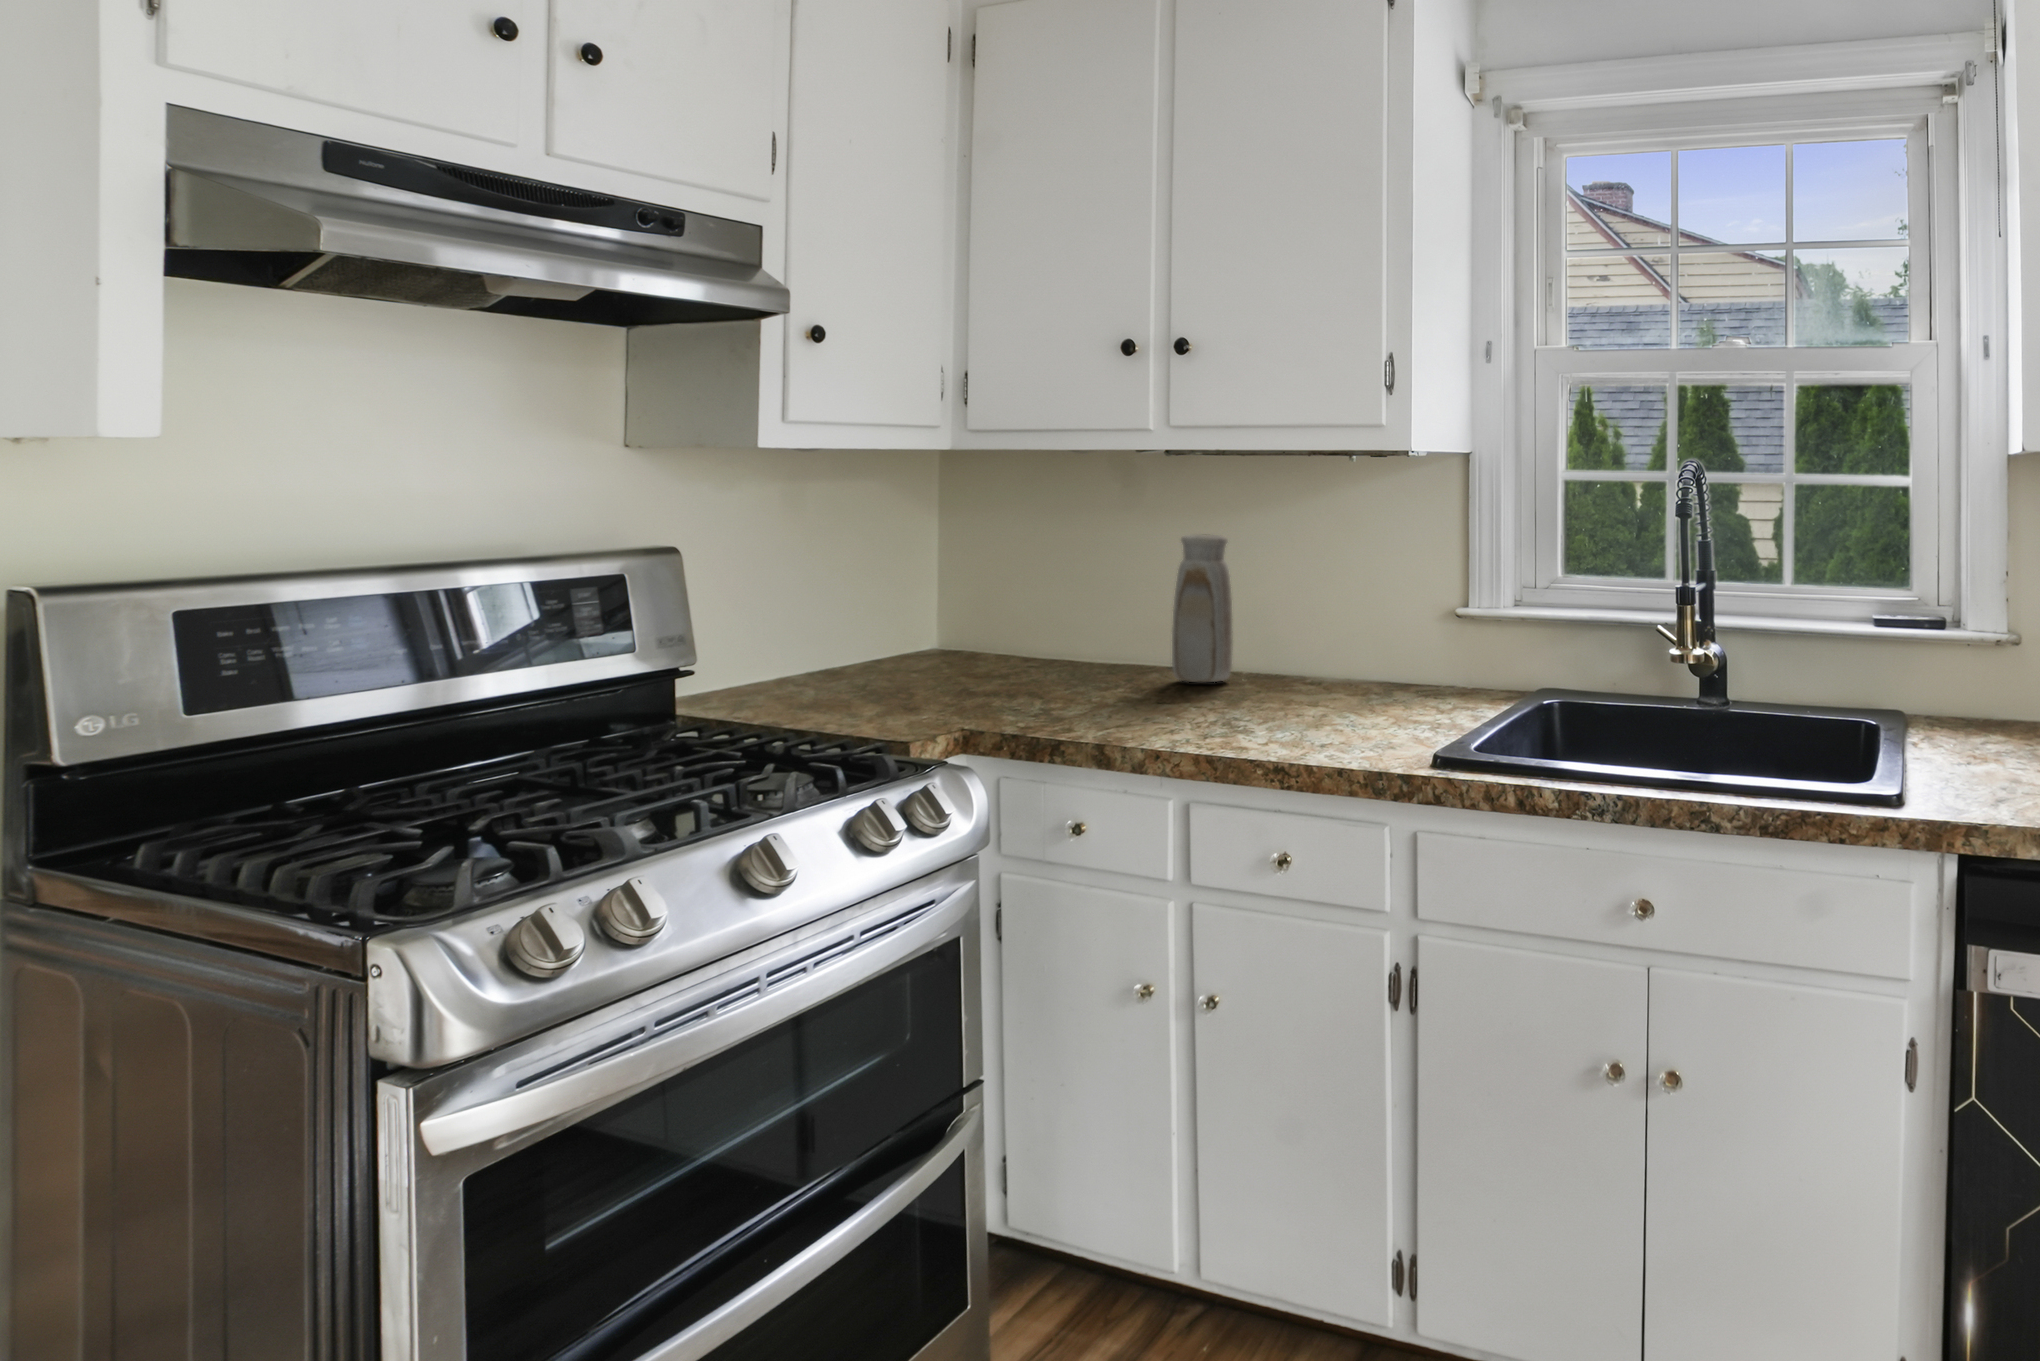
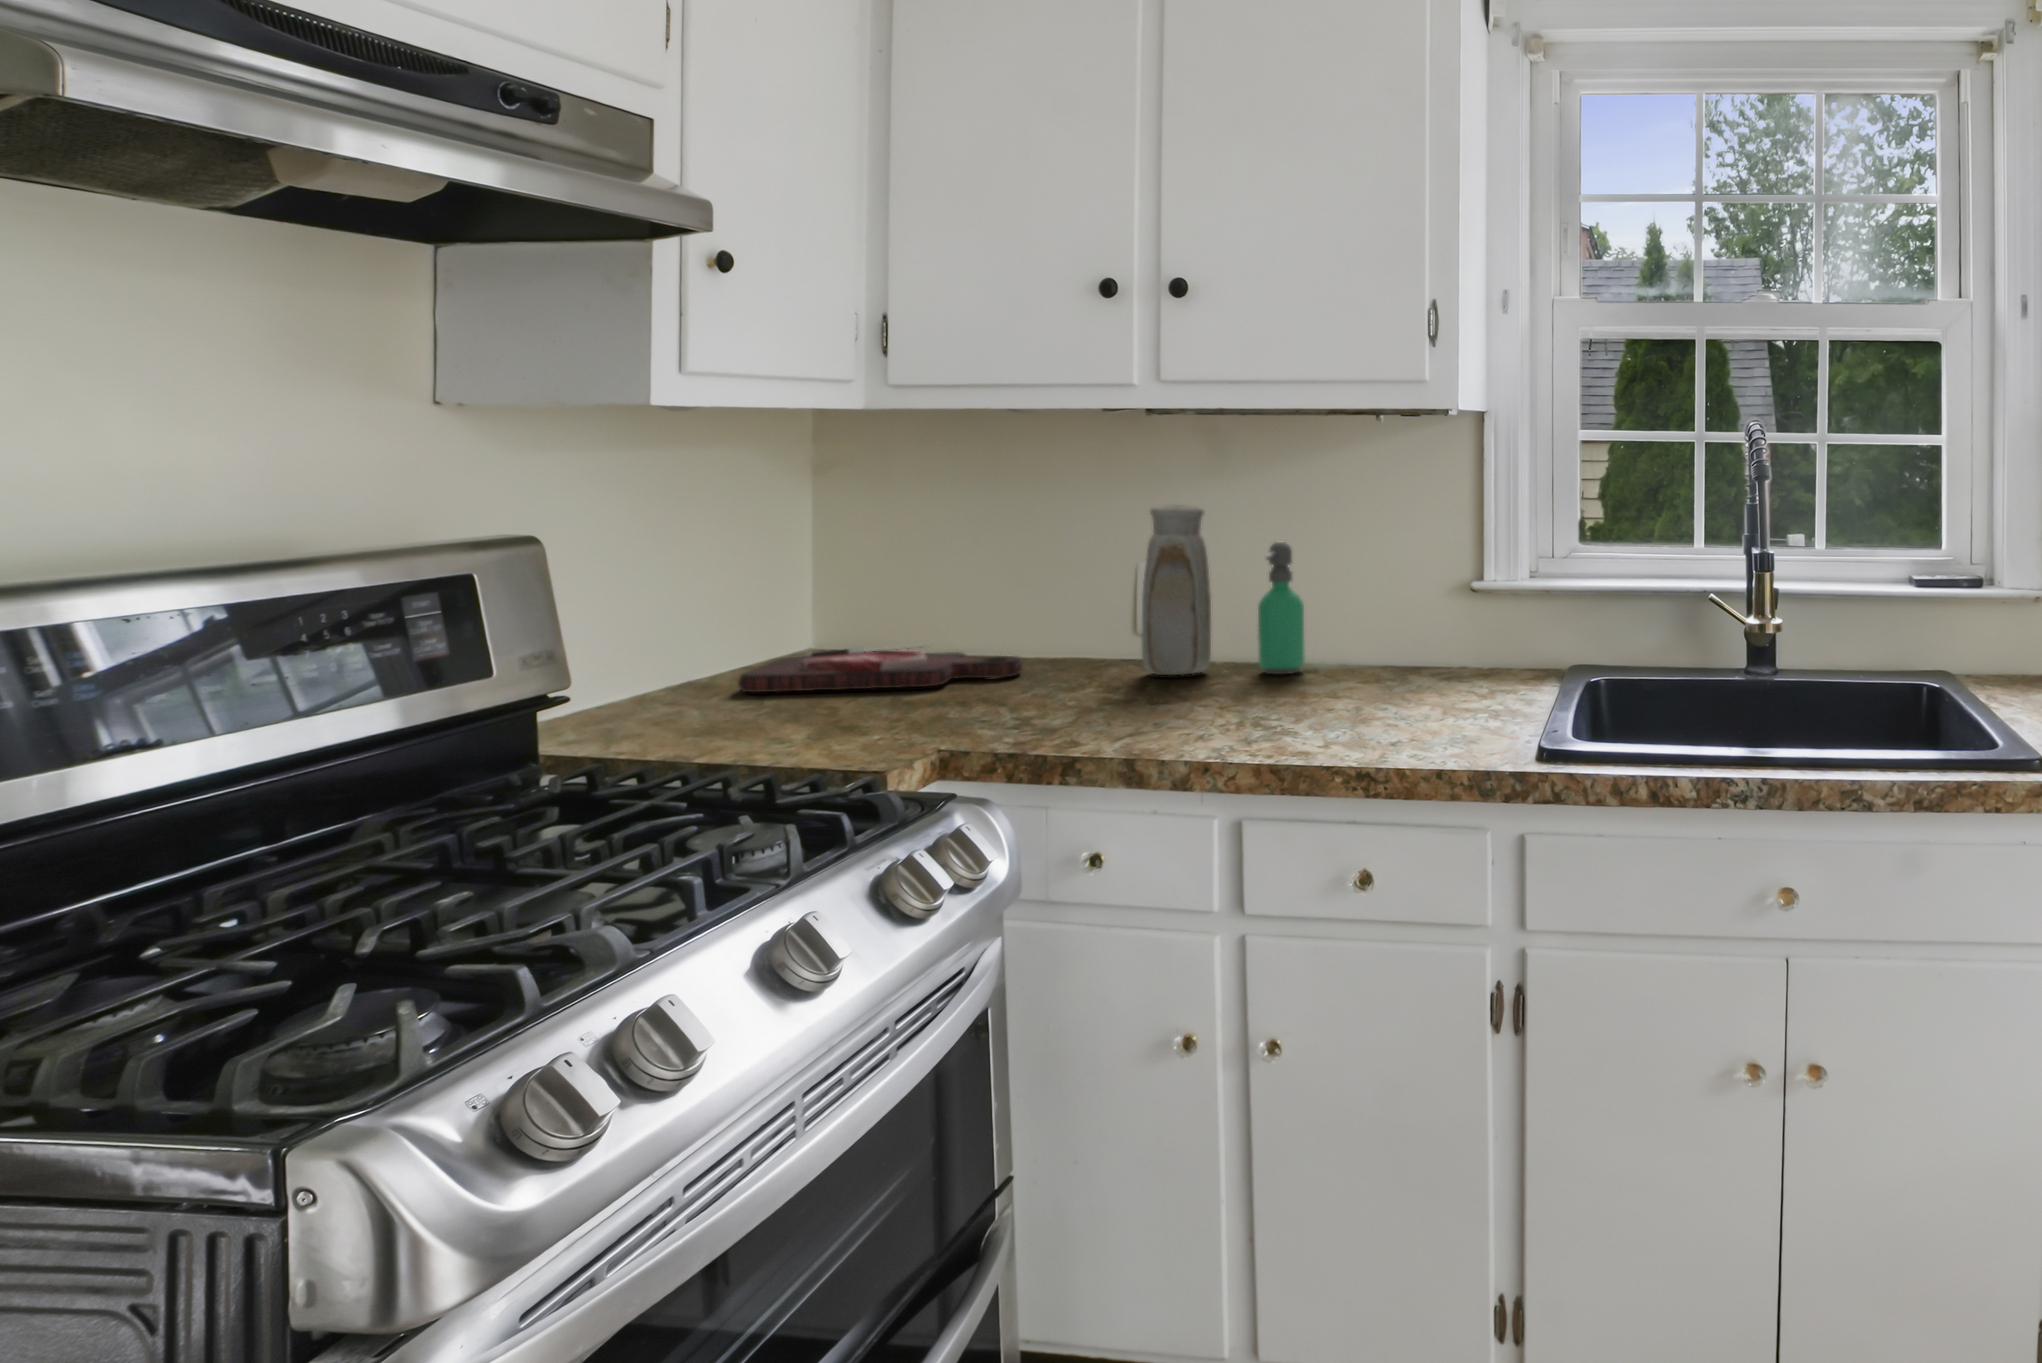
soap dispenser: none [1271,569,1311,686] -> present [1258,542,1305,674]
cutting board: none [853,647,1081,682] -> present [738,645,1023,692]

